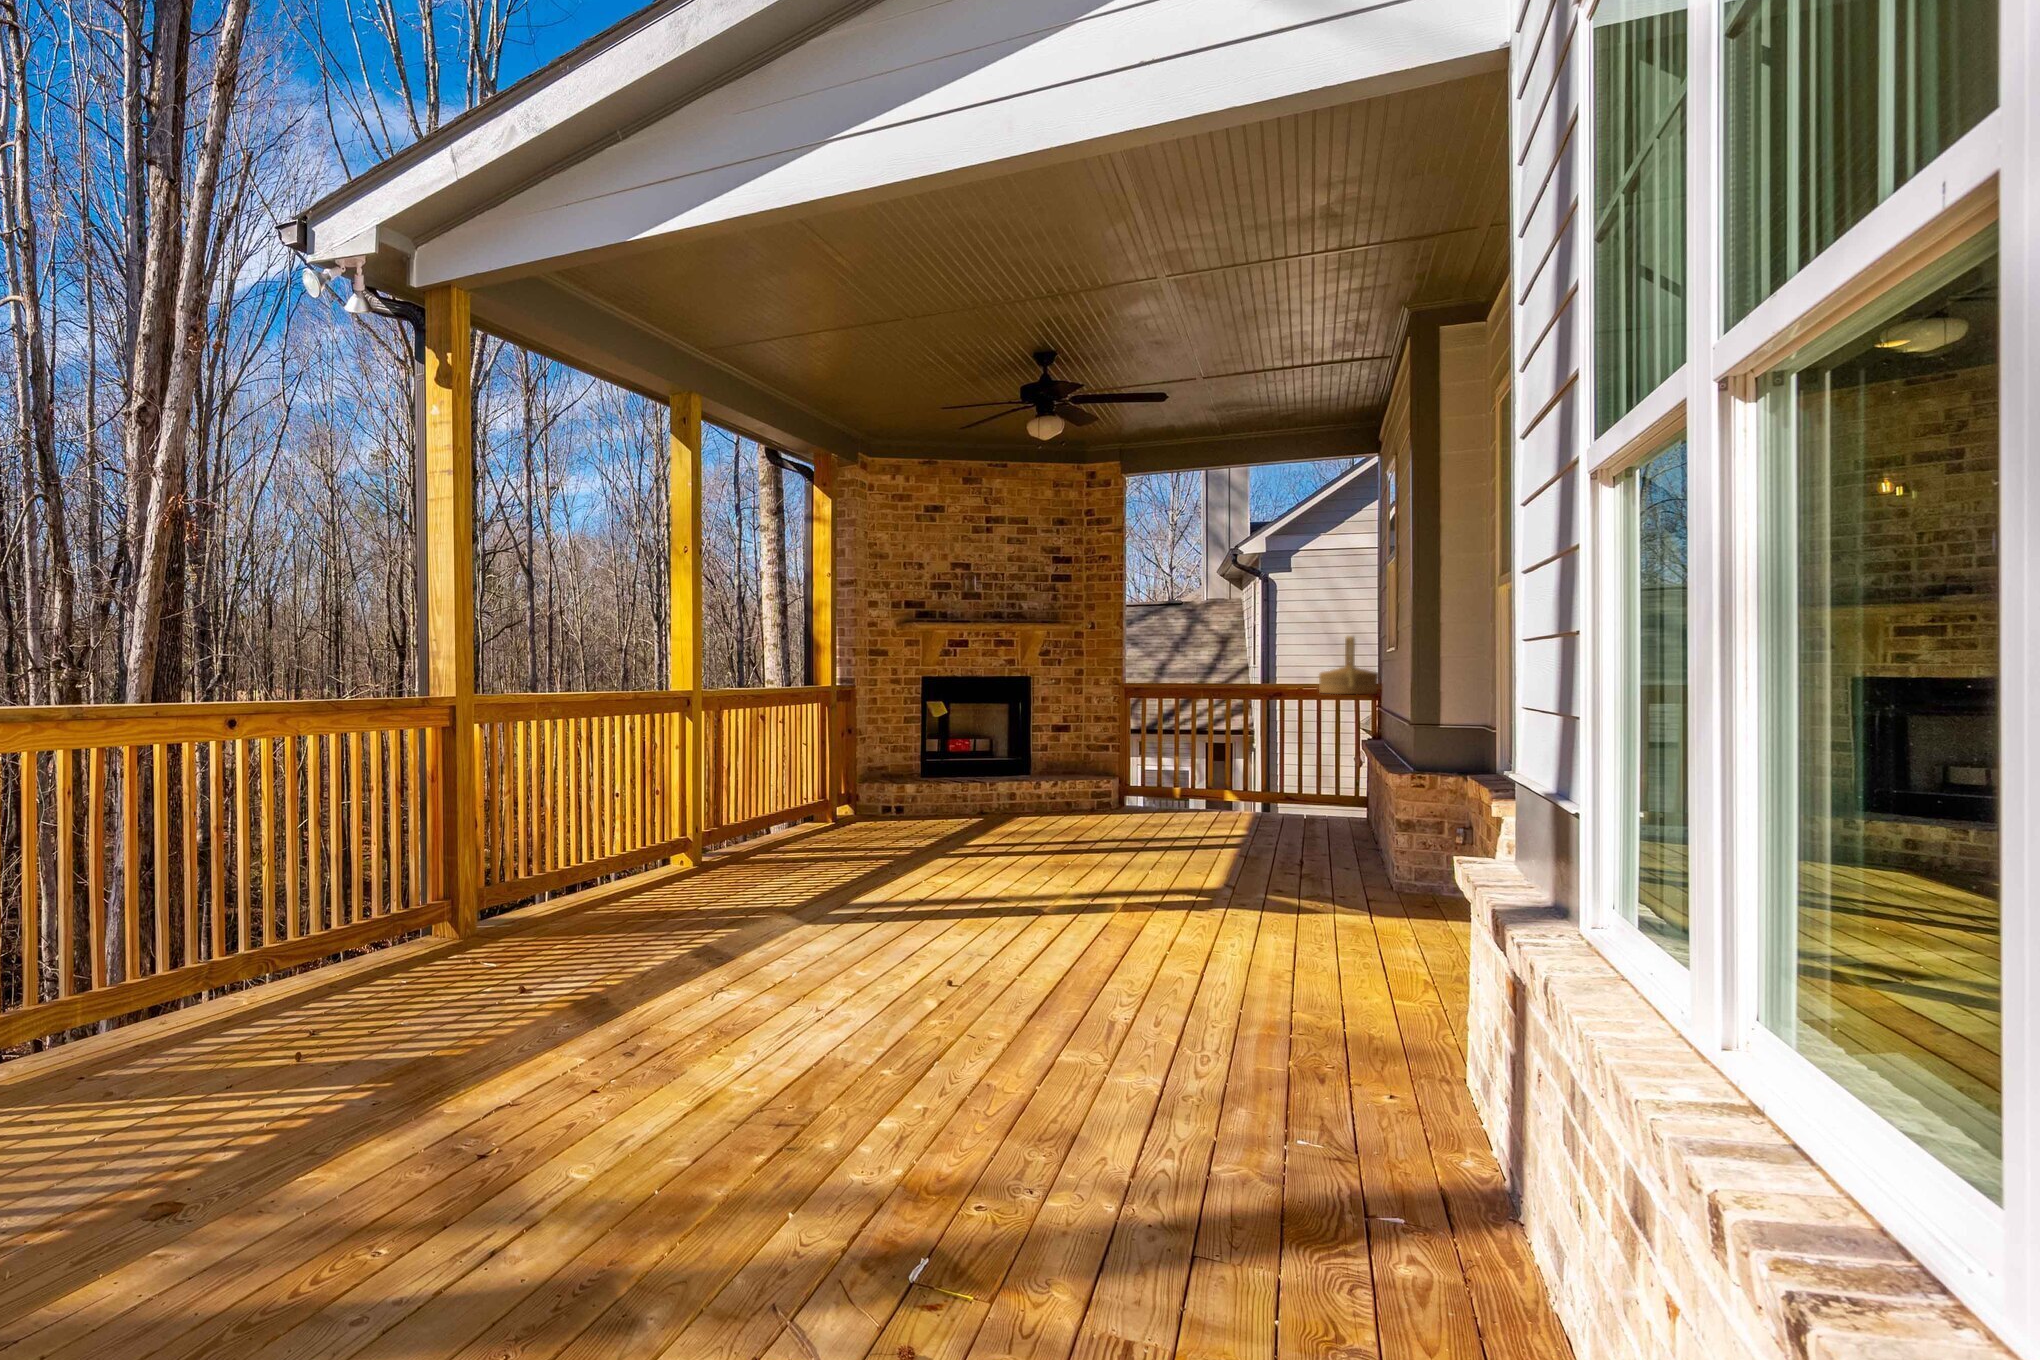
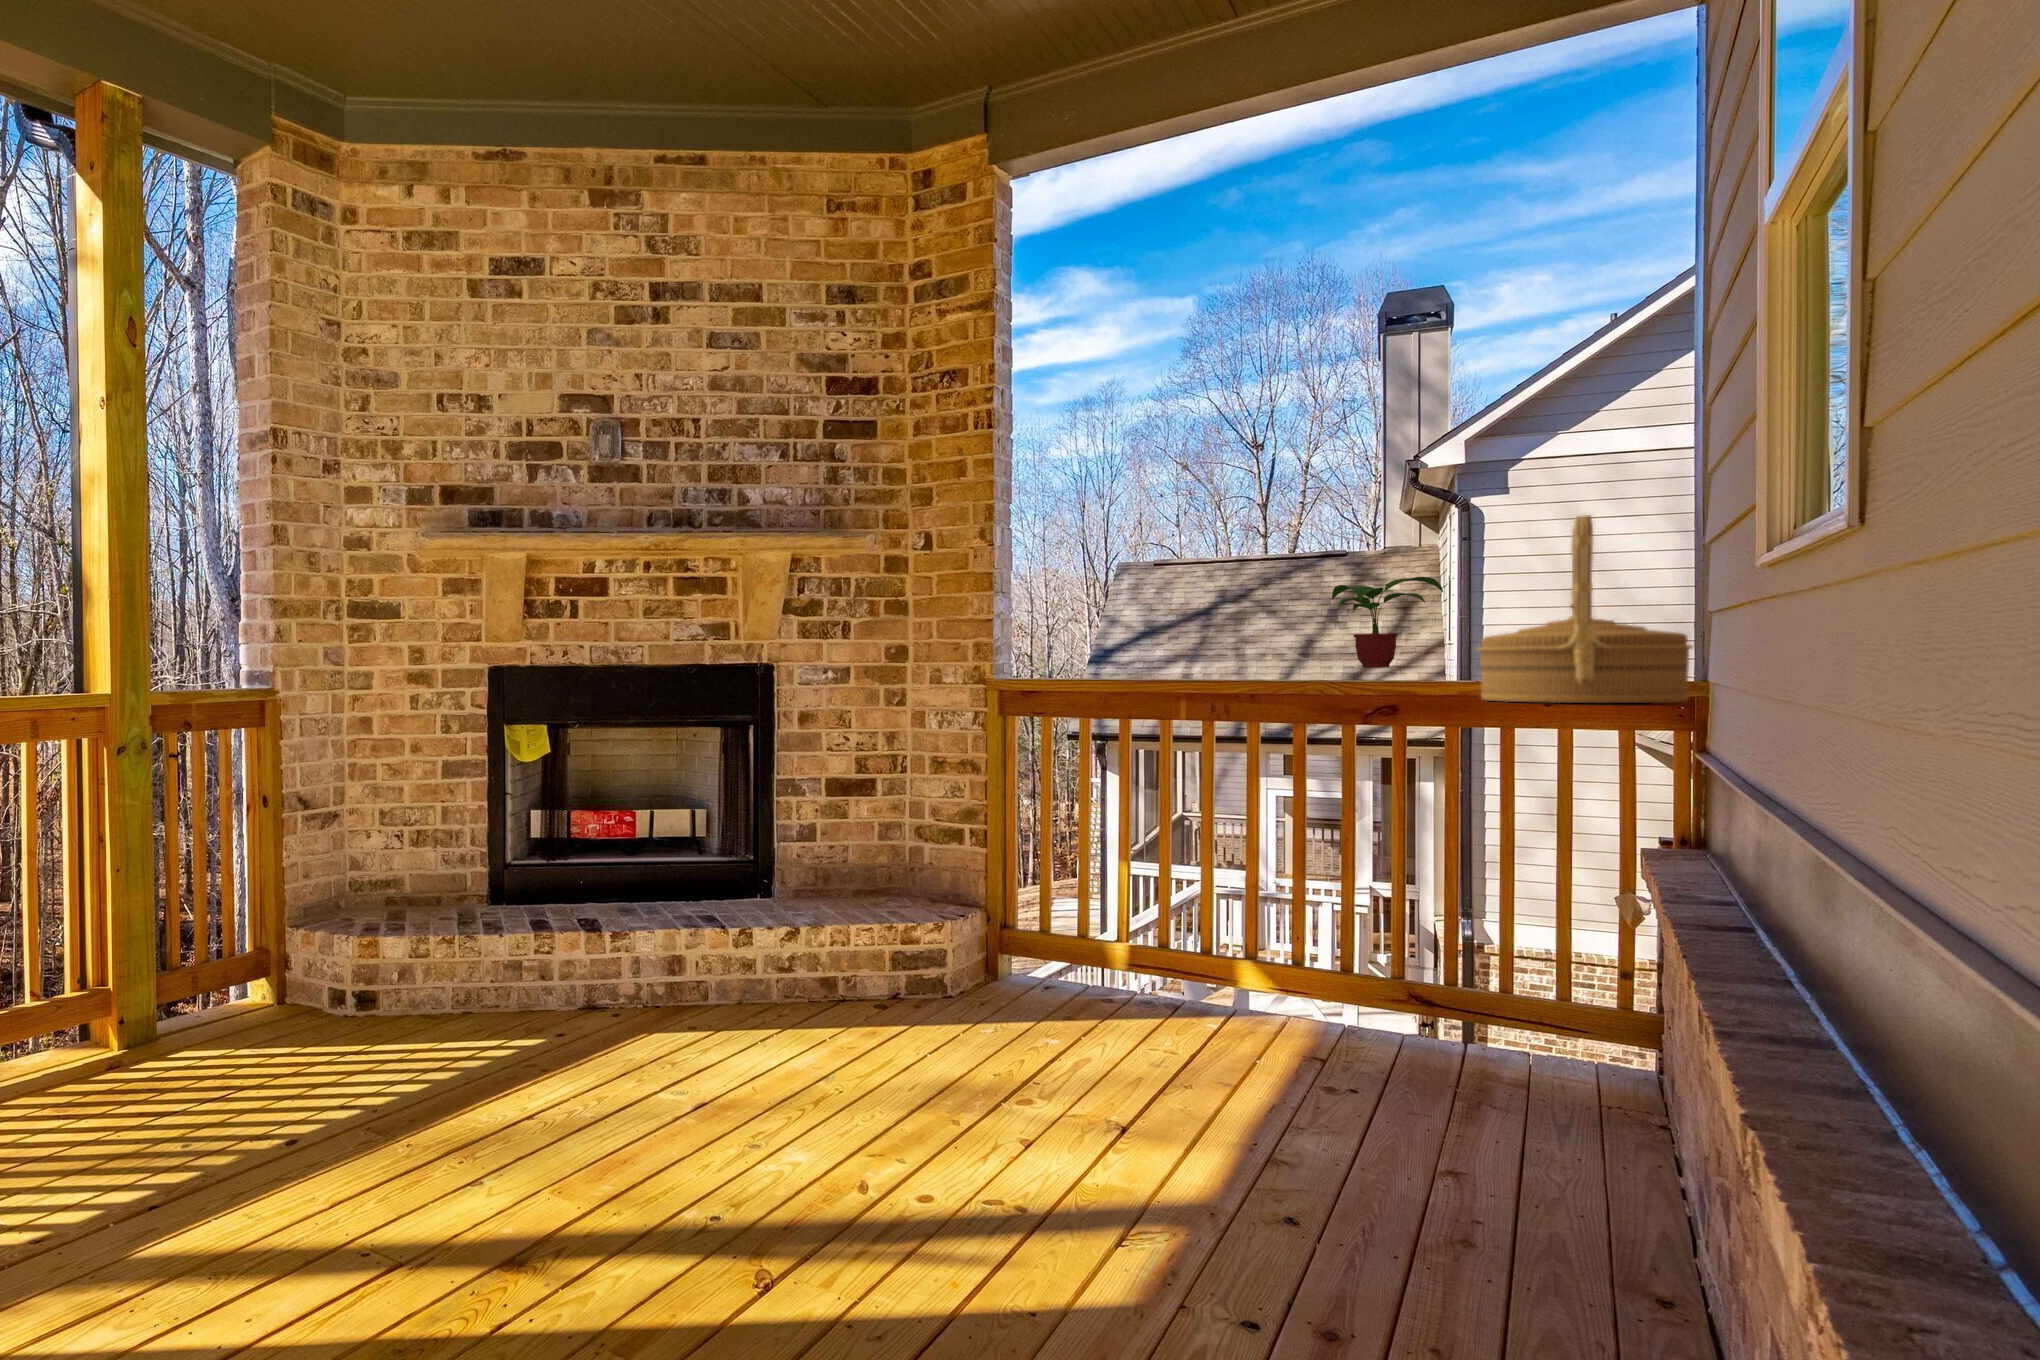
potted plant: none [1189,624,1247,672] -> present [1332,577,1443,667]

